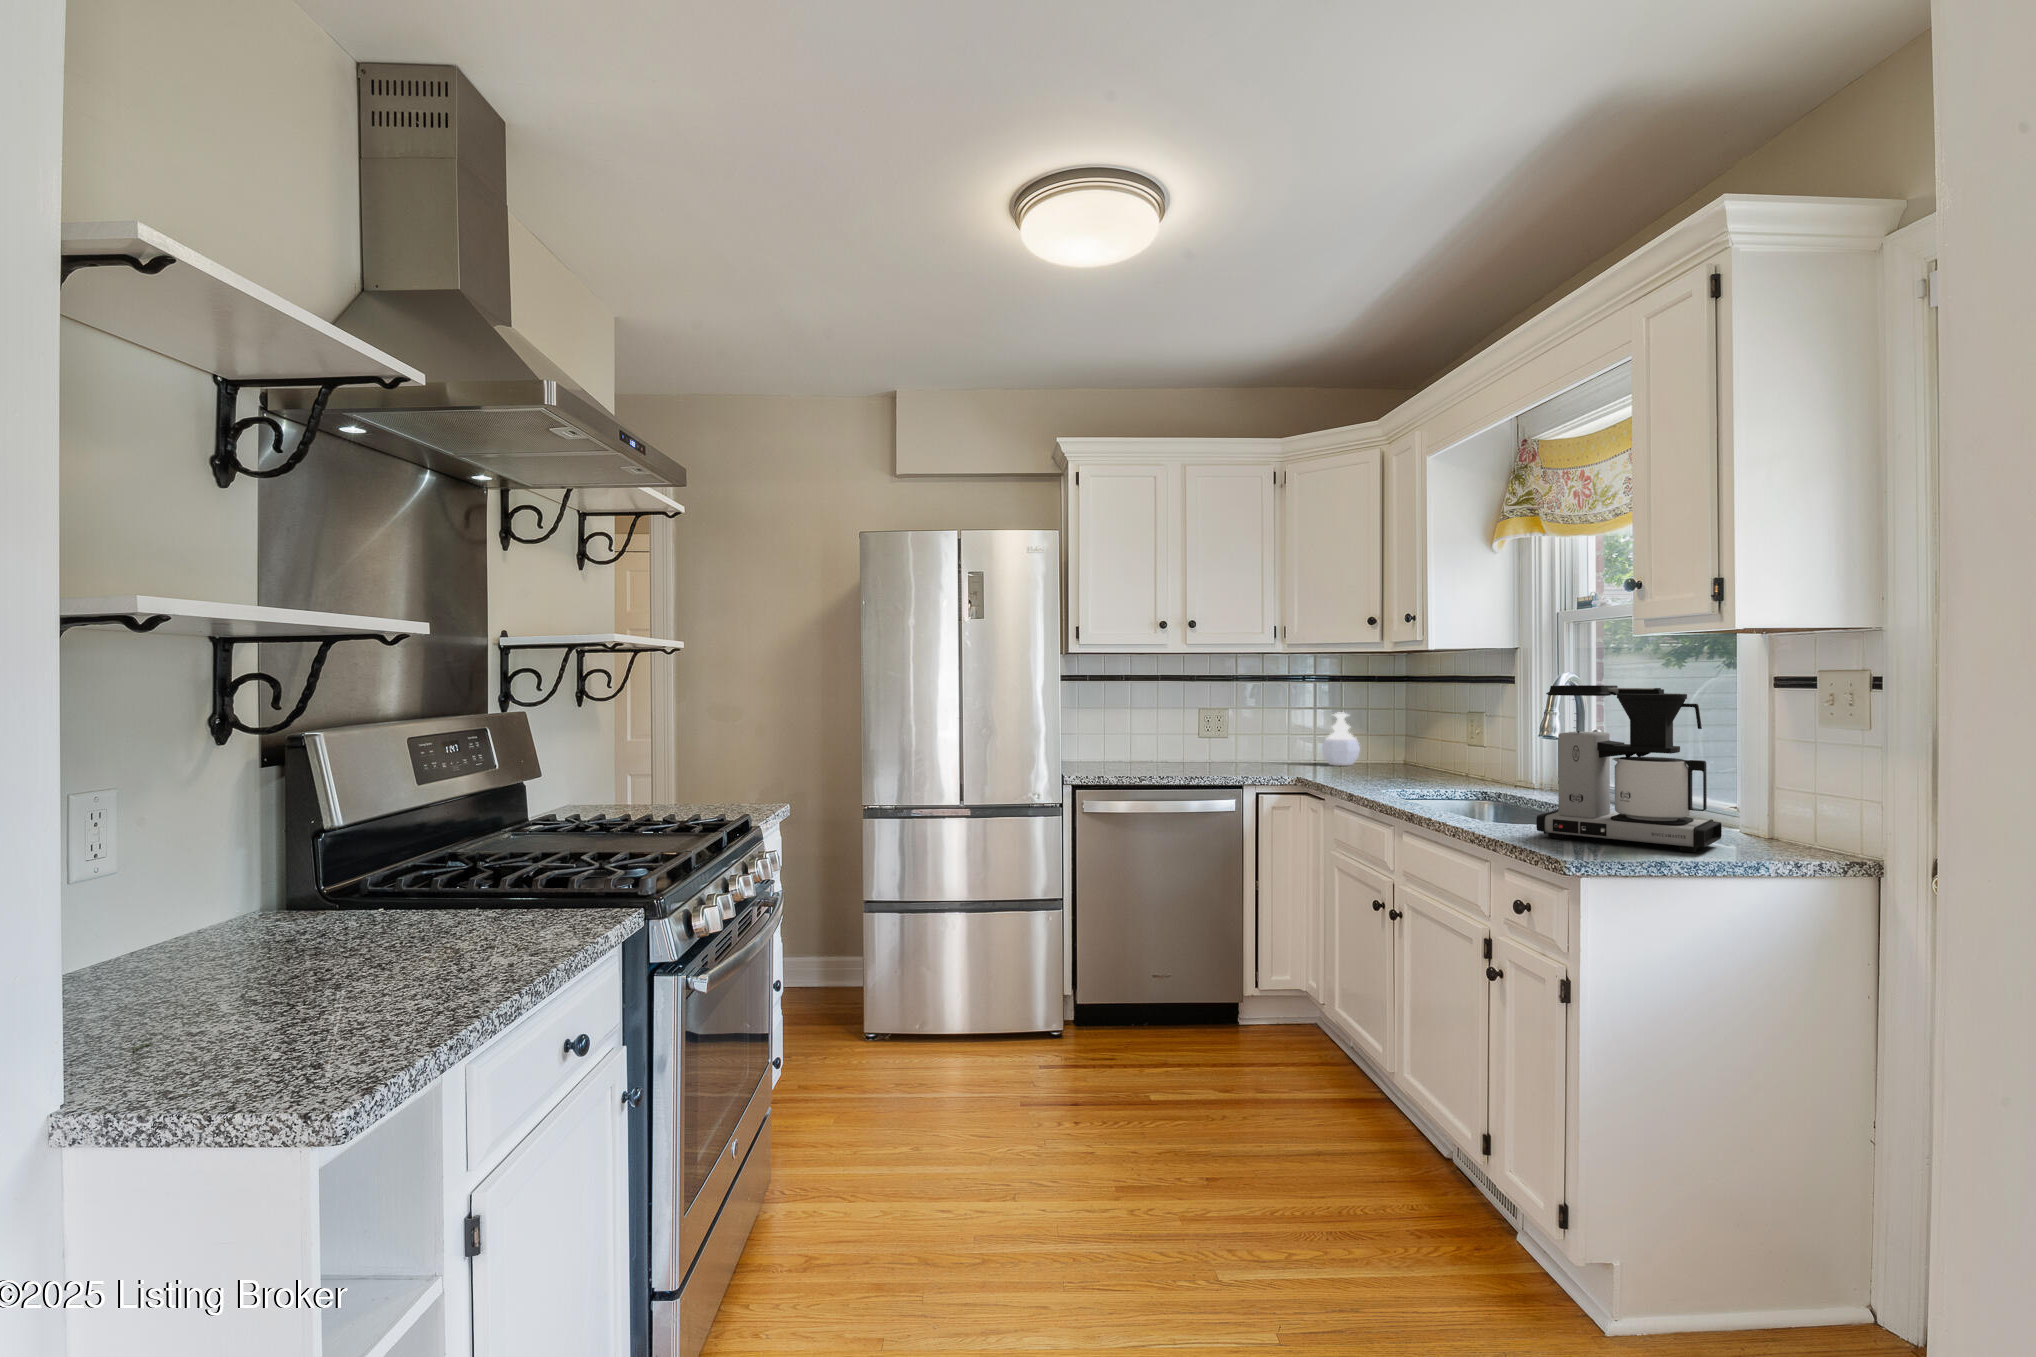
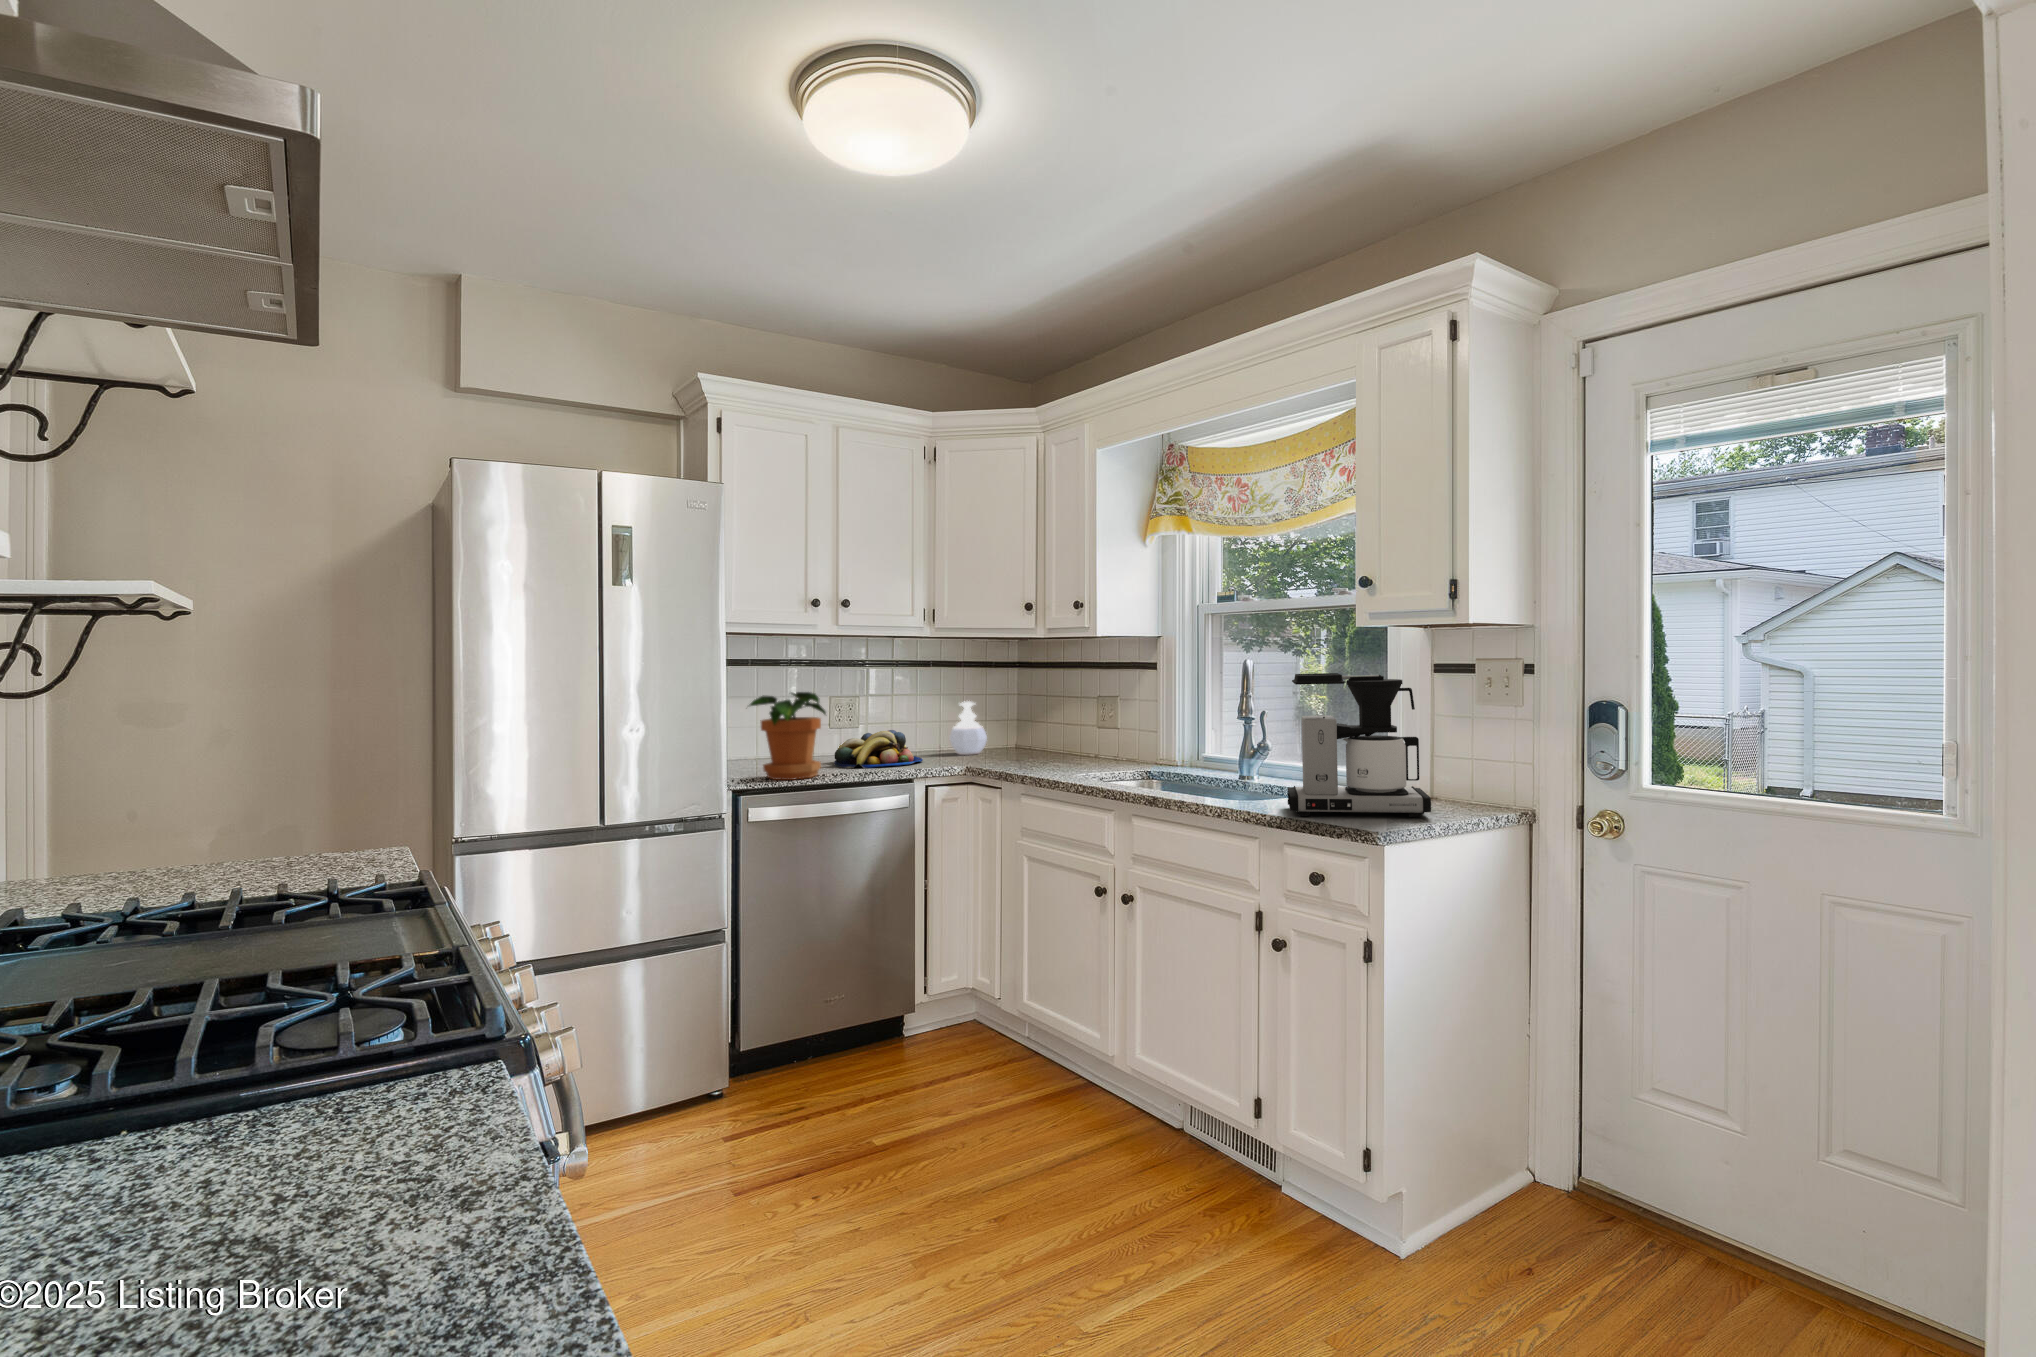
potted plant: none [1107,694,1175,772] -> present [750,692,826,780]
fruit bowl: none [1194,736,1283,769] -> present [834,730,923,768]

